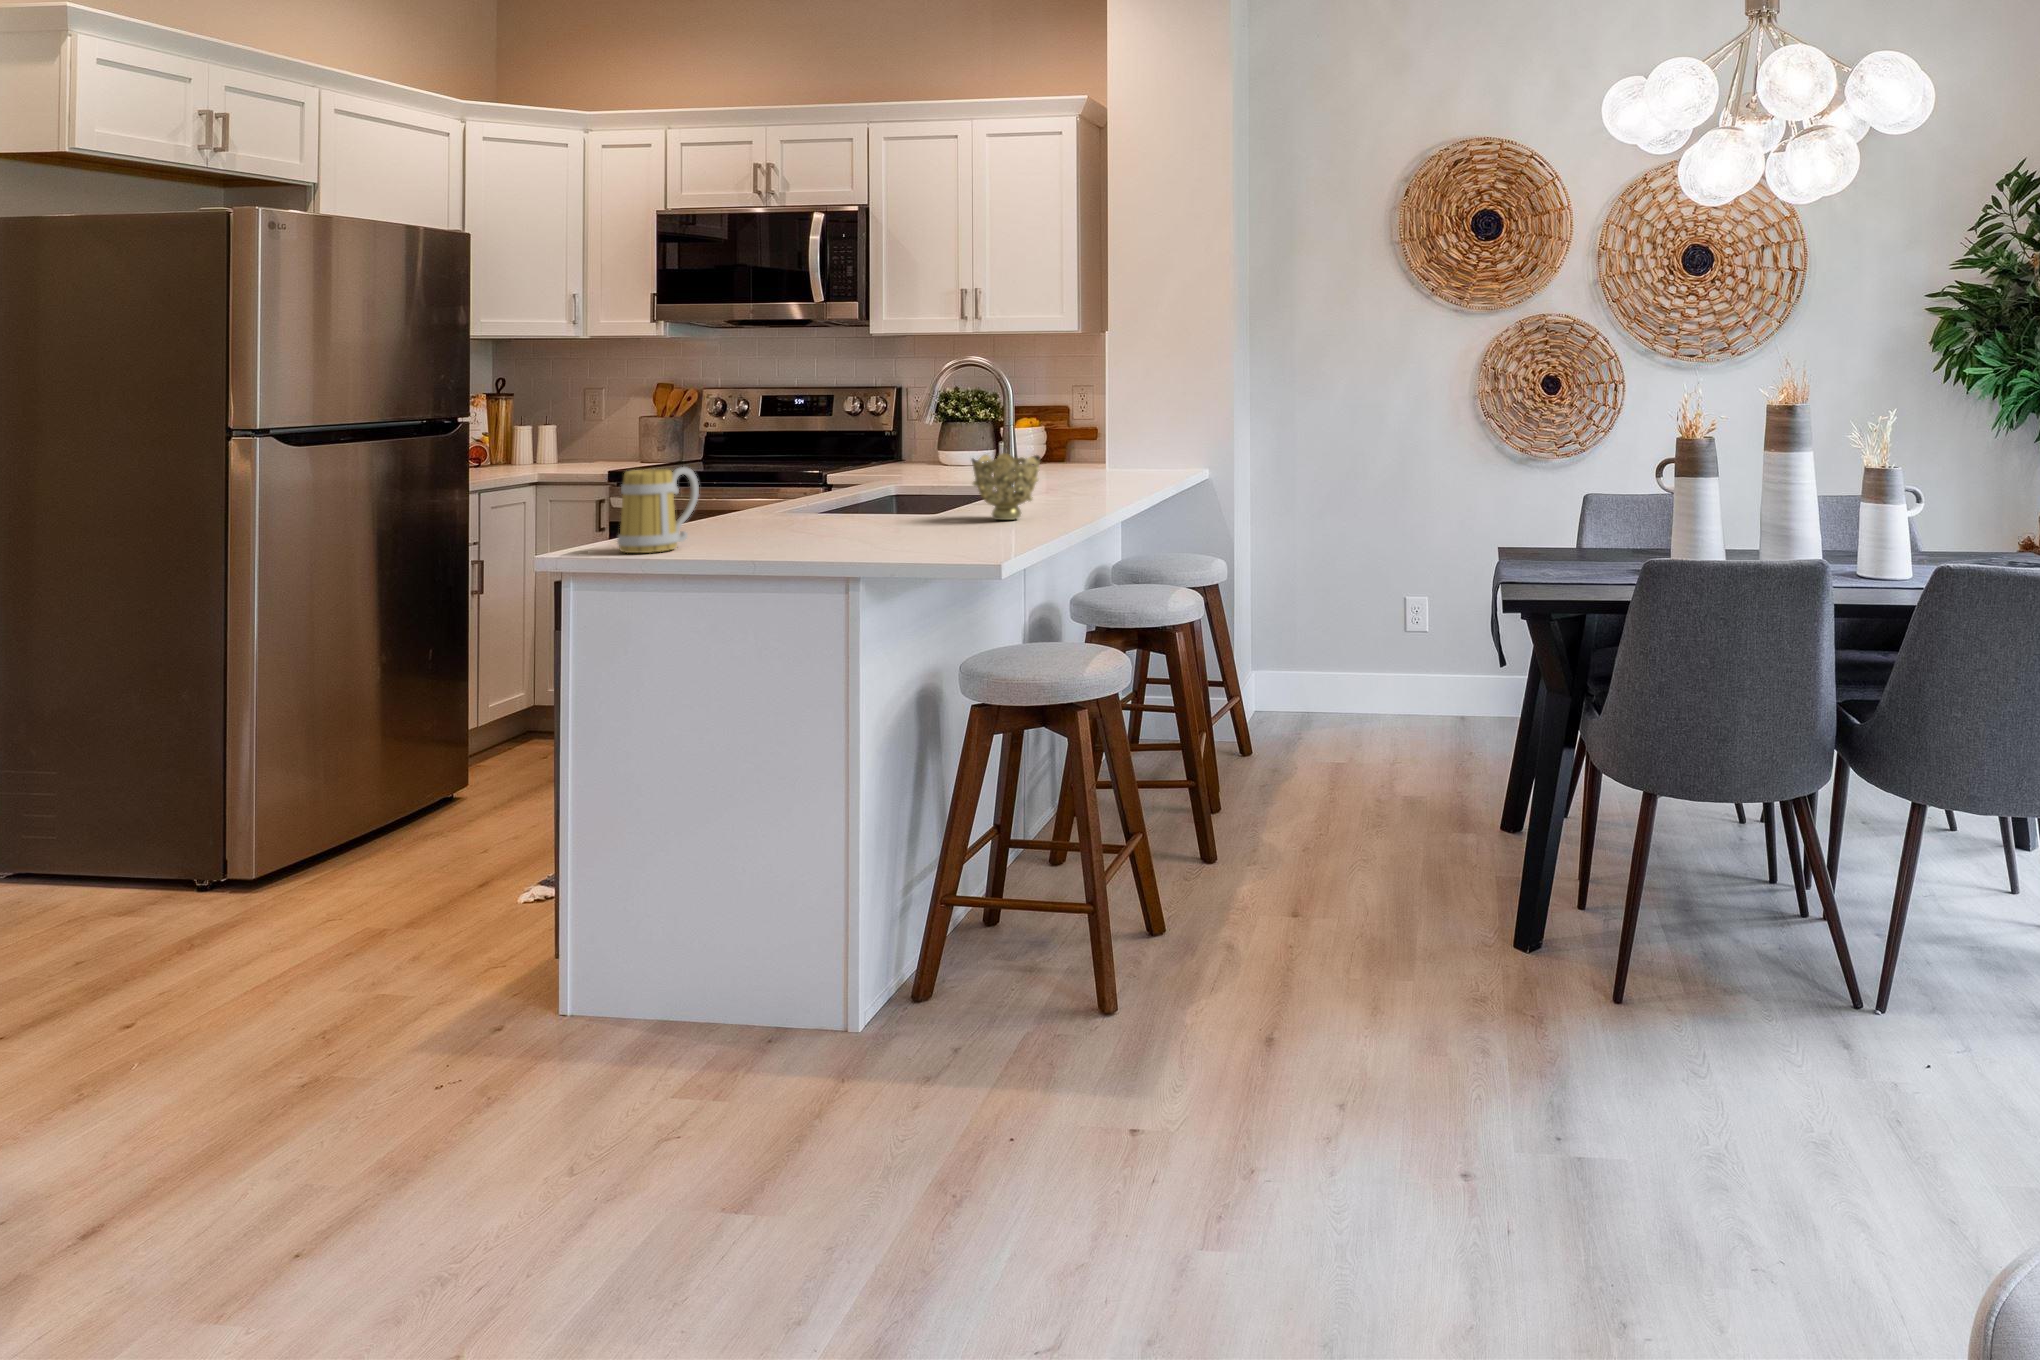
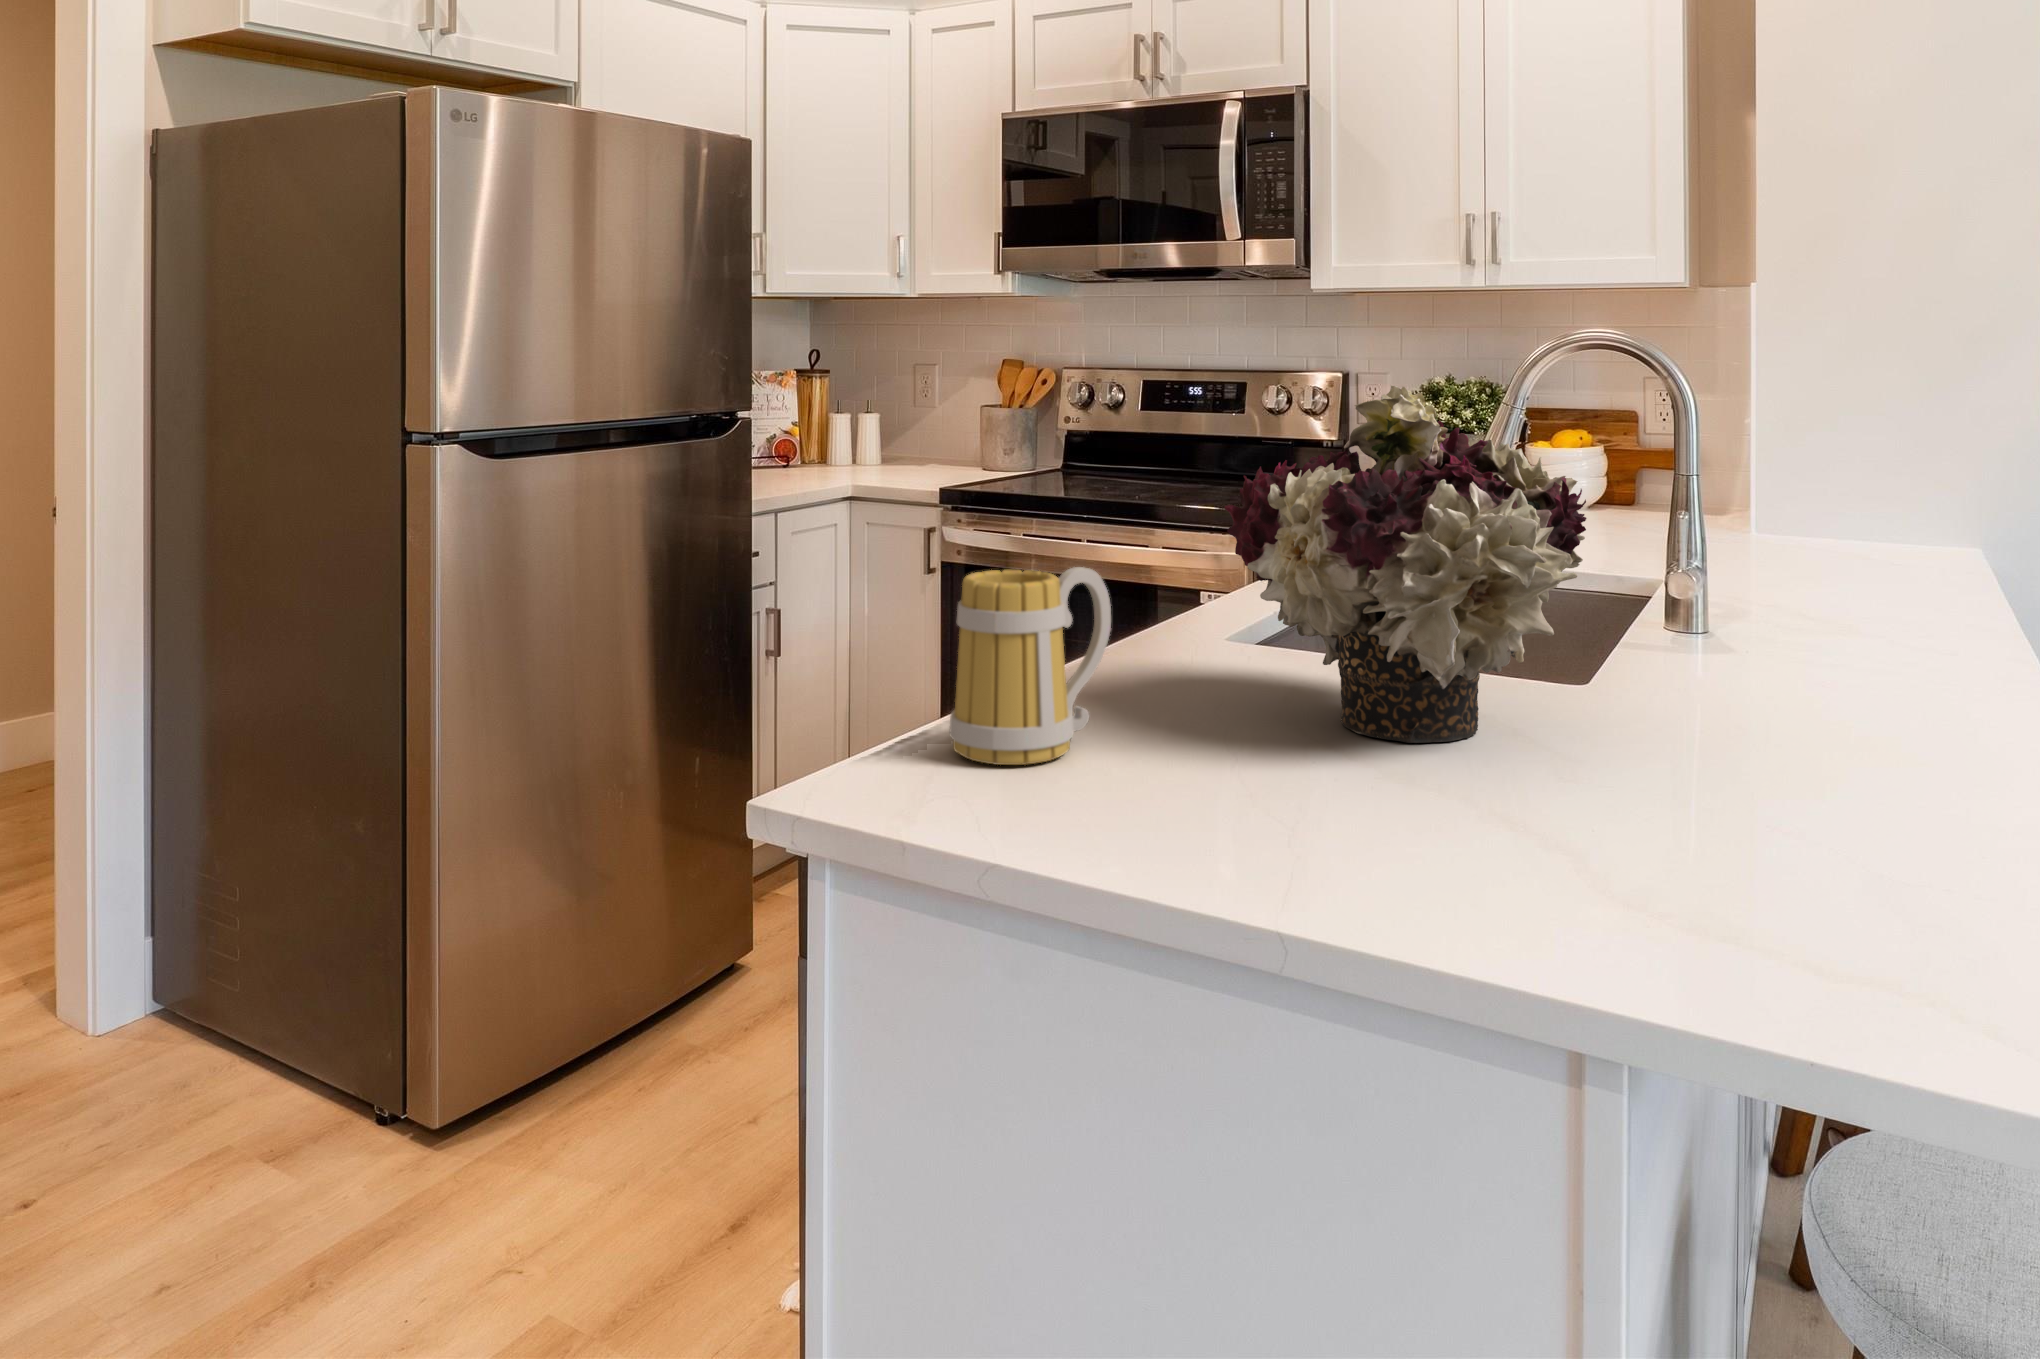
flower arrangement: none [758,383,918,537] -> present [1225,385,1587,743]
decorative bowl: present [972,453,1040,520] -> none [1668,543,1843,705]

